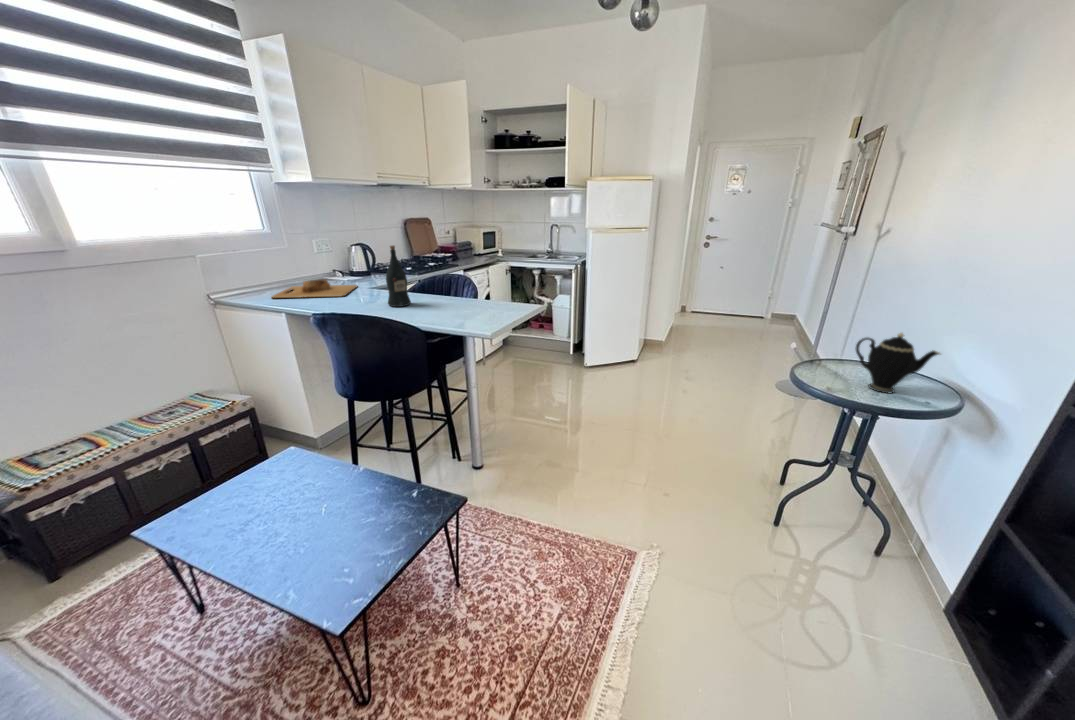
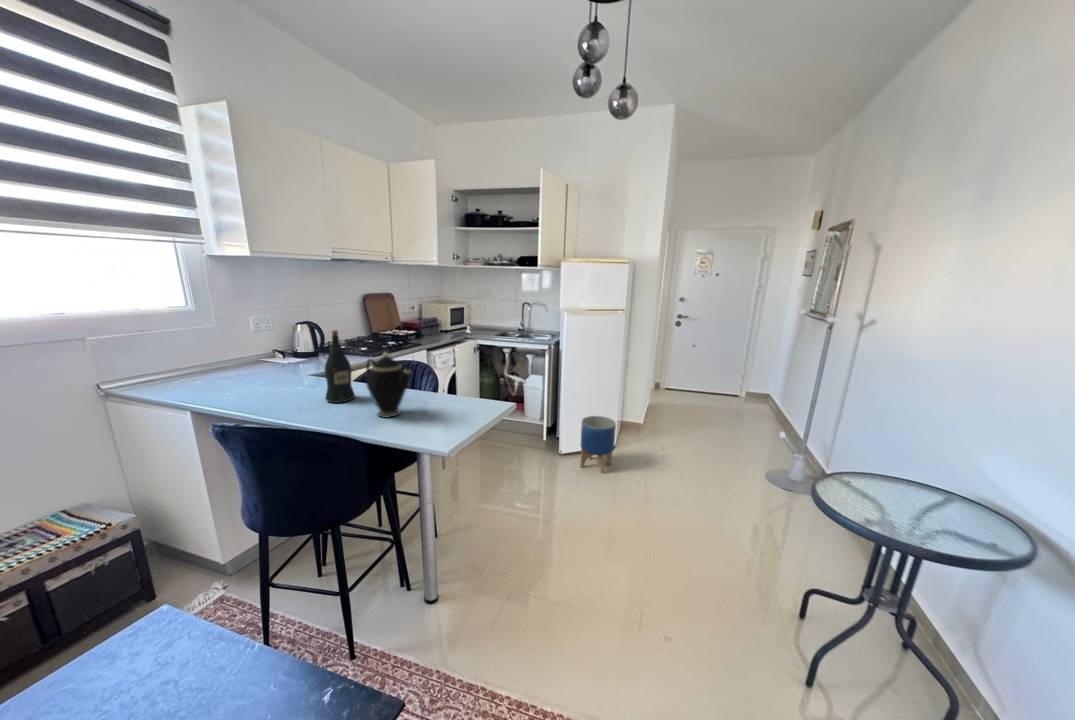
cutting board: present [272,279,357,298] -> none [180,364,298,390]
planter: none [603,333,637,383] -> present [580,416,616,473]
teapot: present [856,333,940,393] -> present [366,352,410,417]

